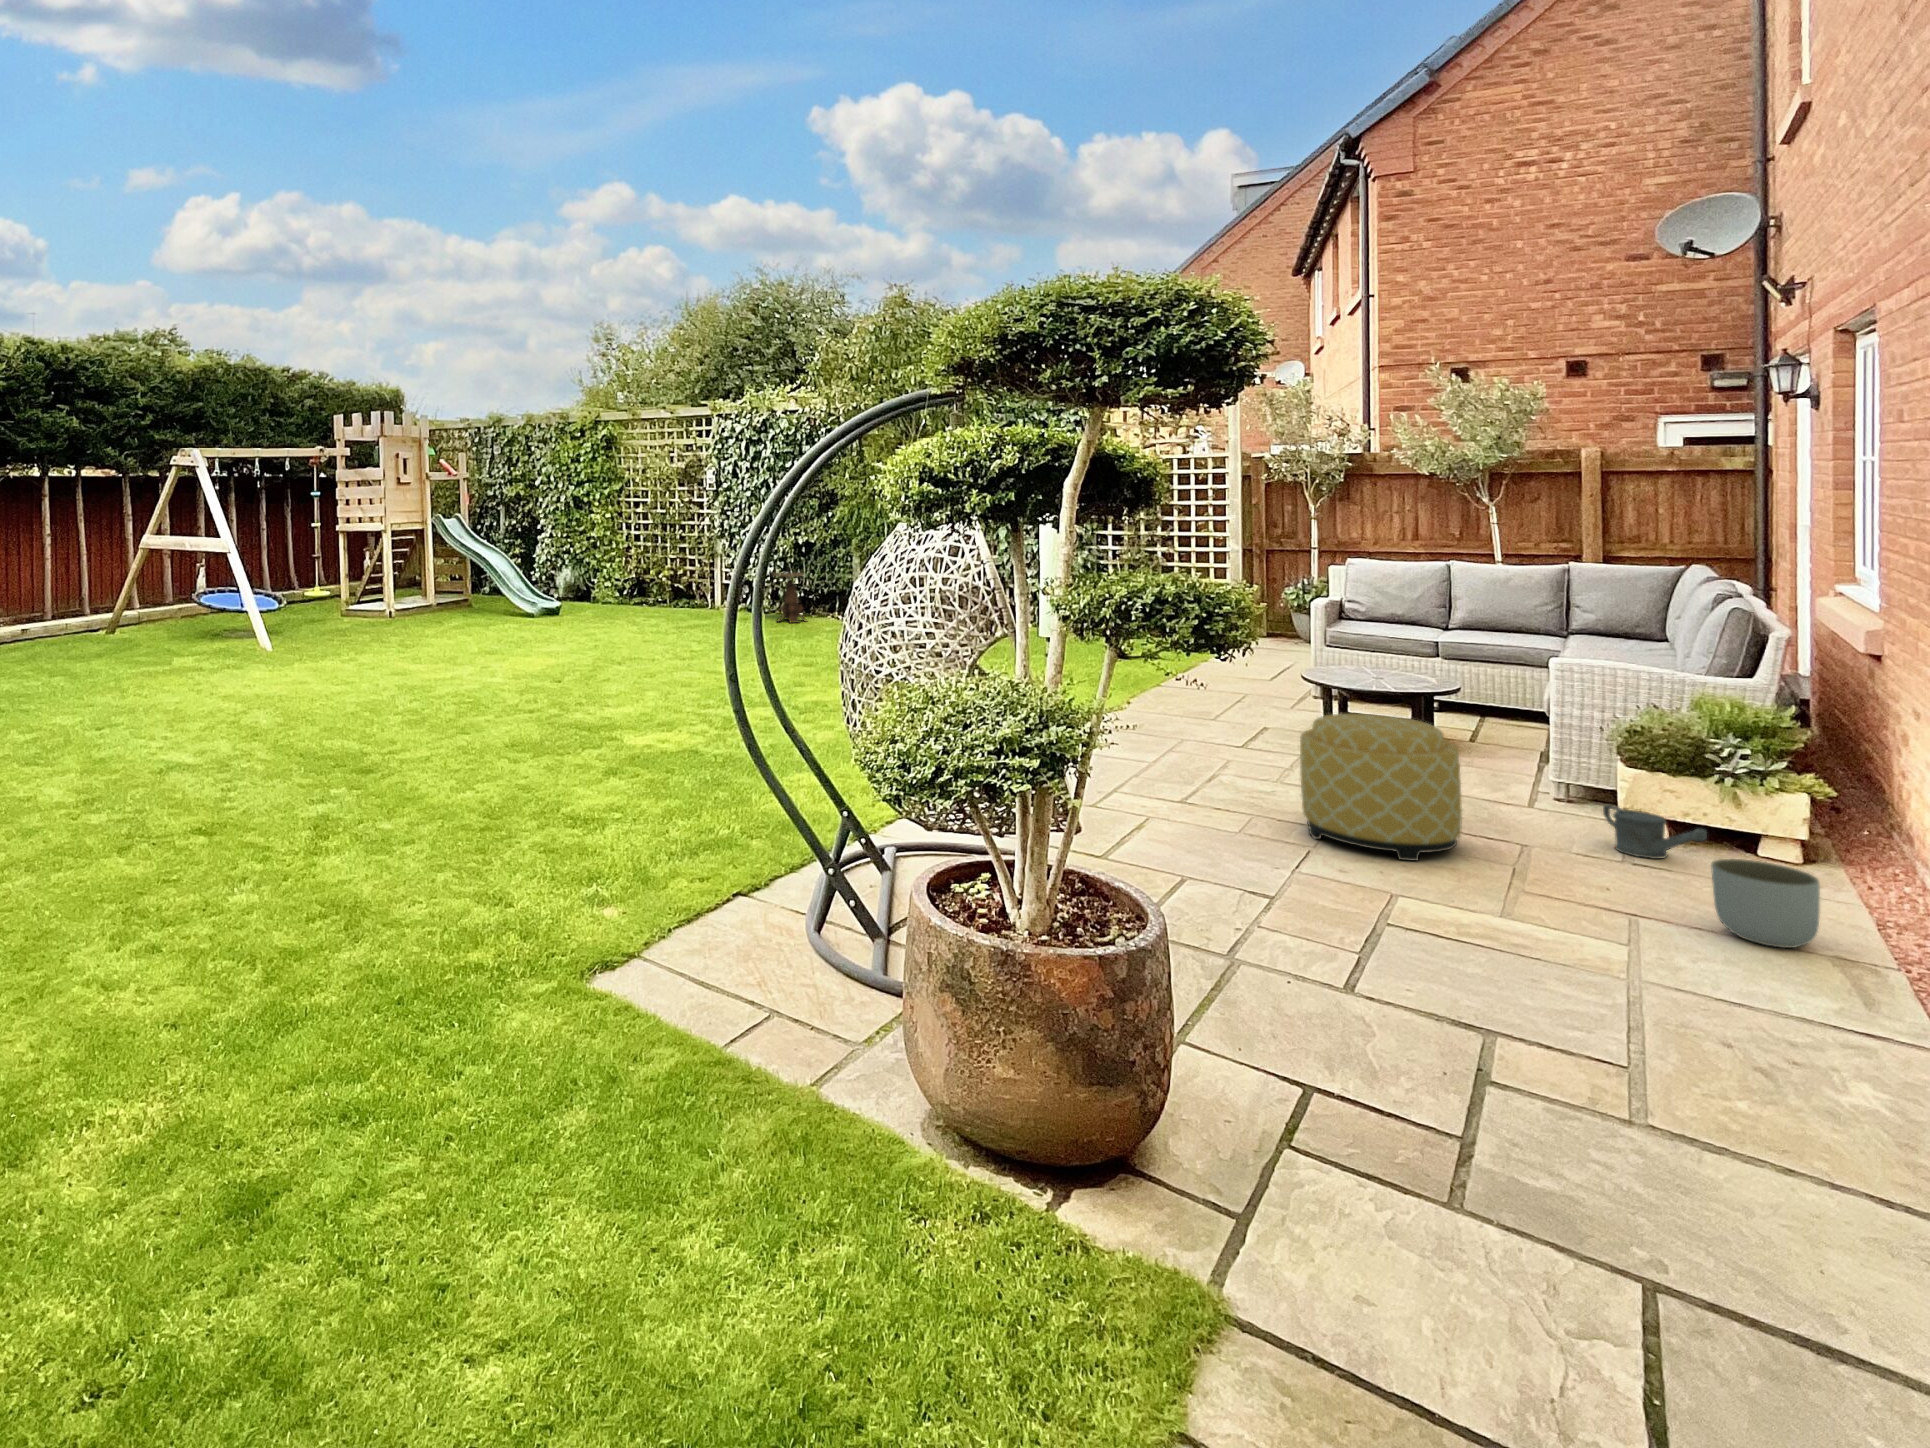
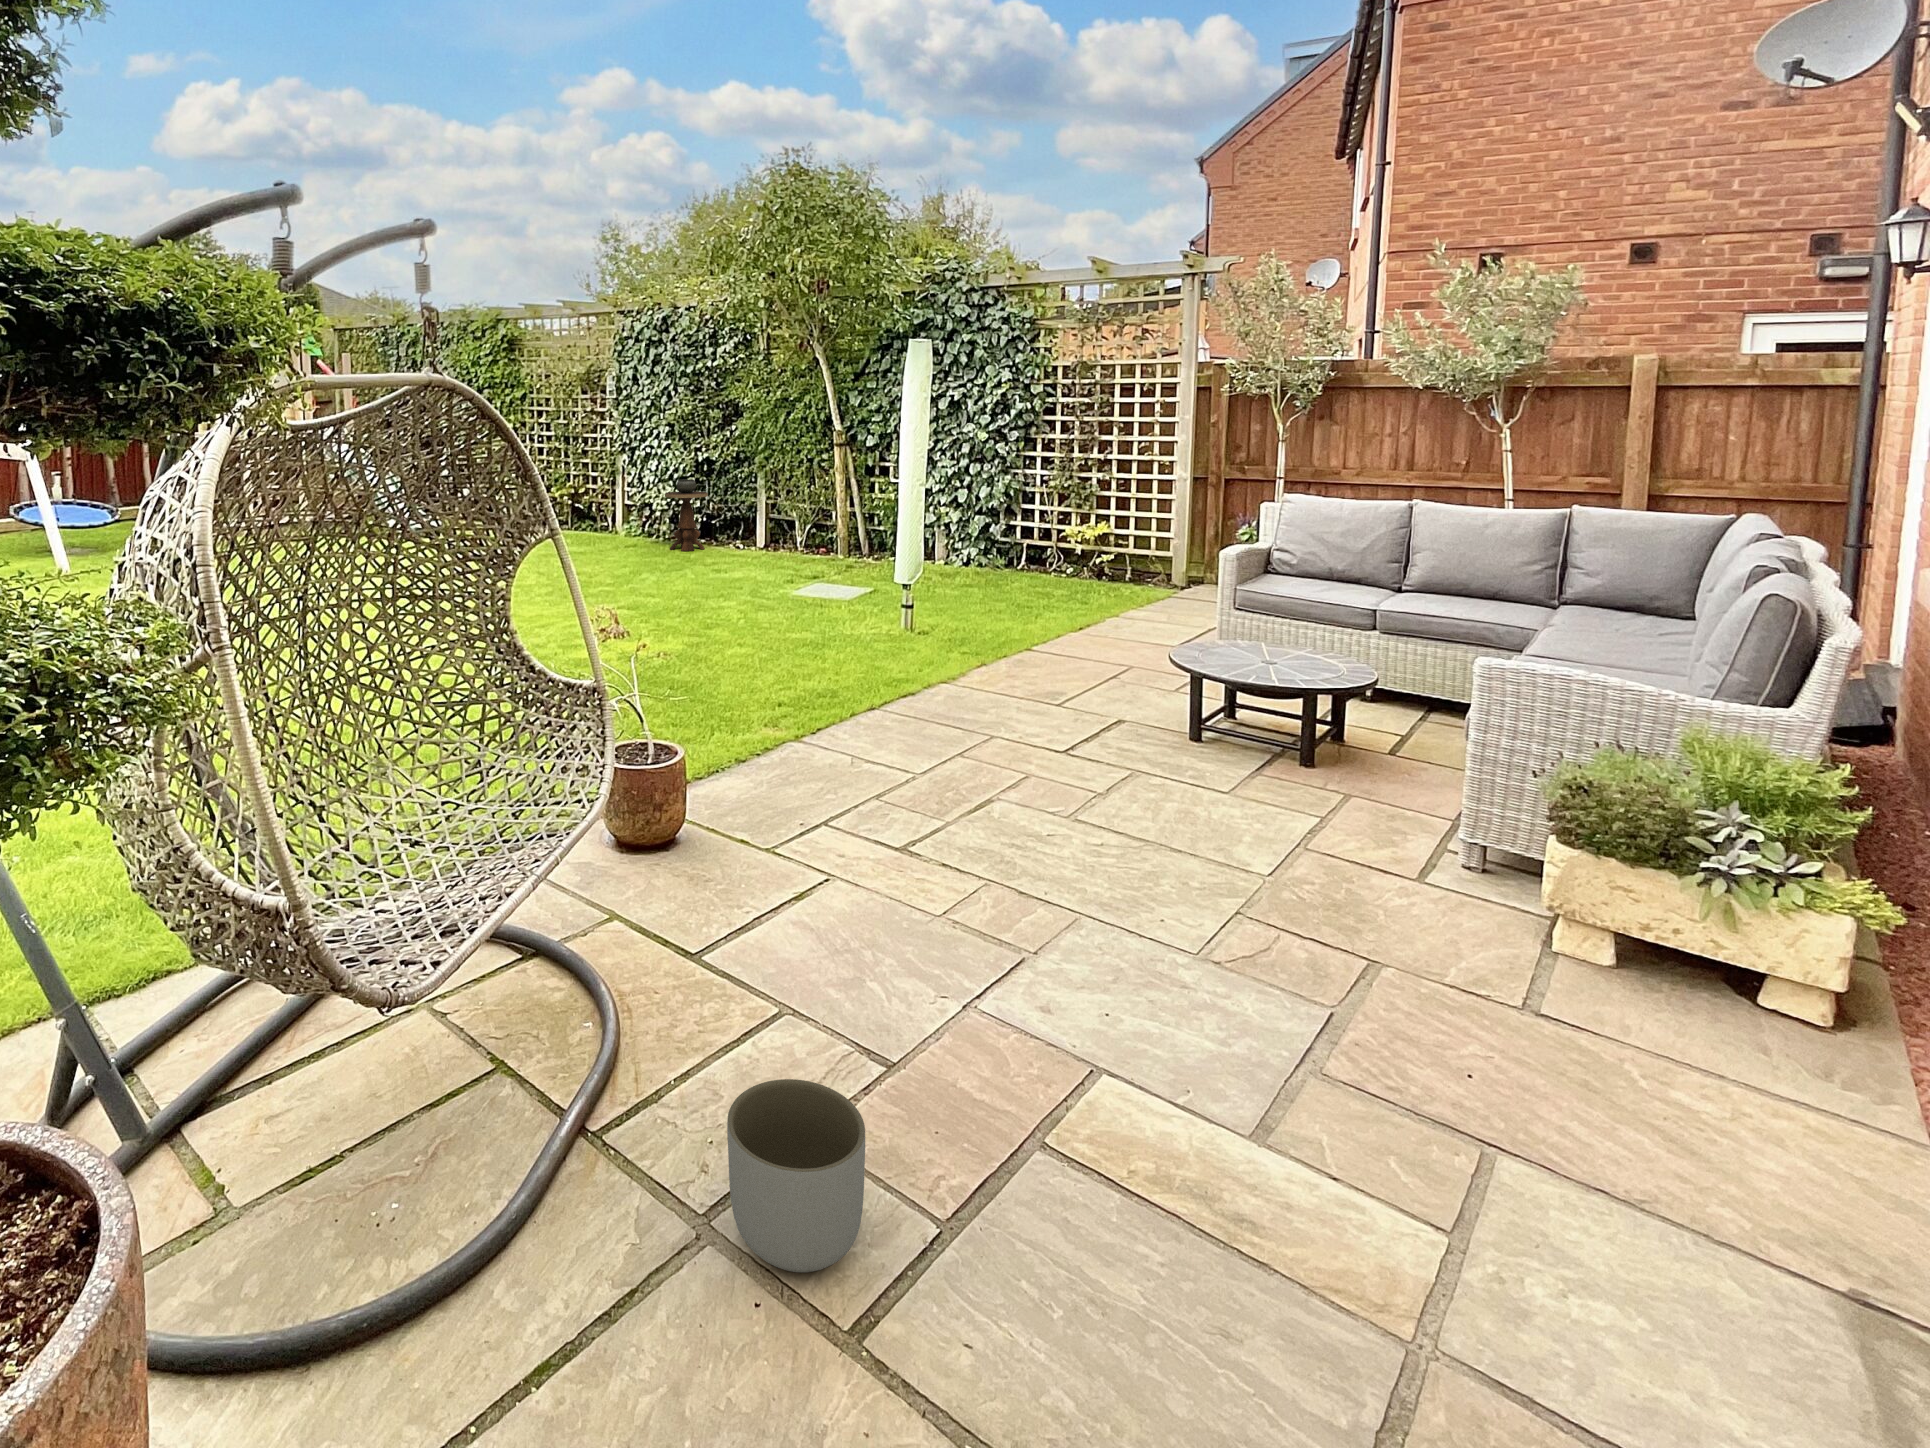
ottoman: present [1300,714,1462,861] -> none [1047,741,1274,989]
watering can: present [1603,805,1707,859] -> none [1510,904,1660,1006]
planter: present [1711,859,1820,948] -> present [727,1079,865,1272]

